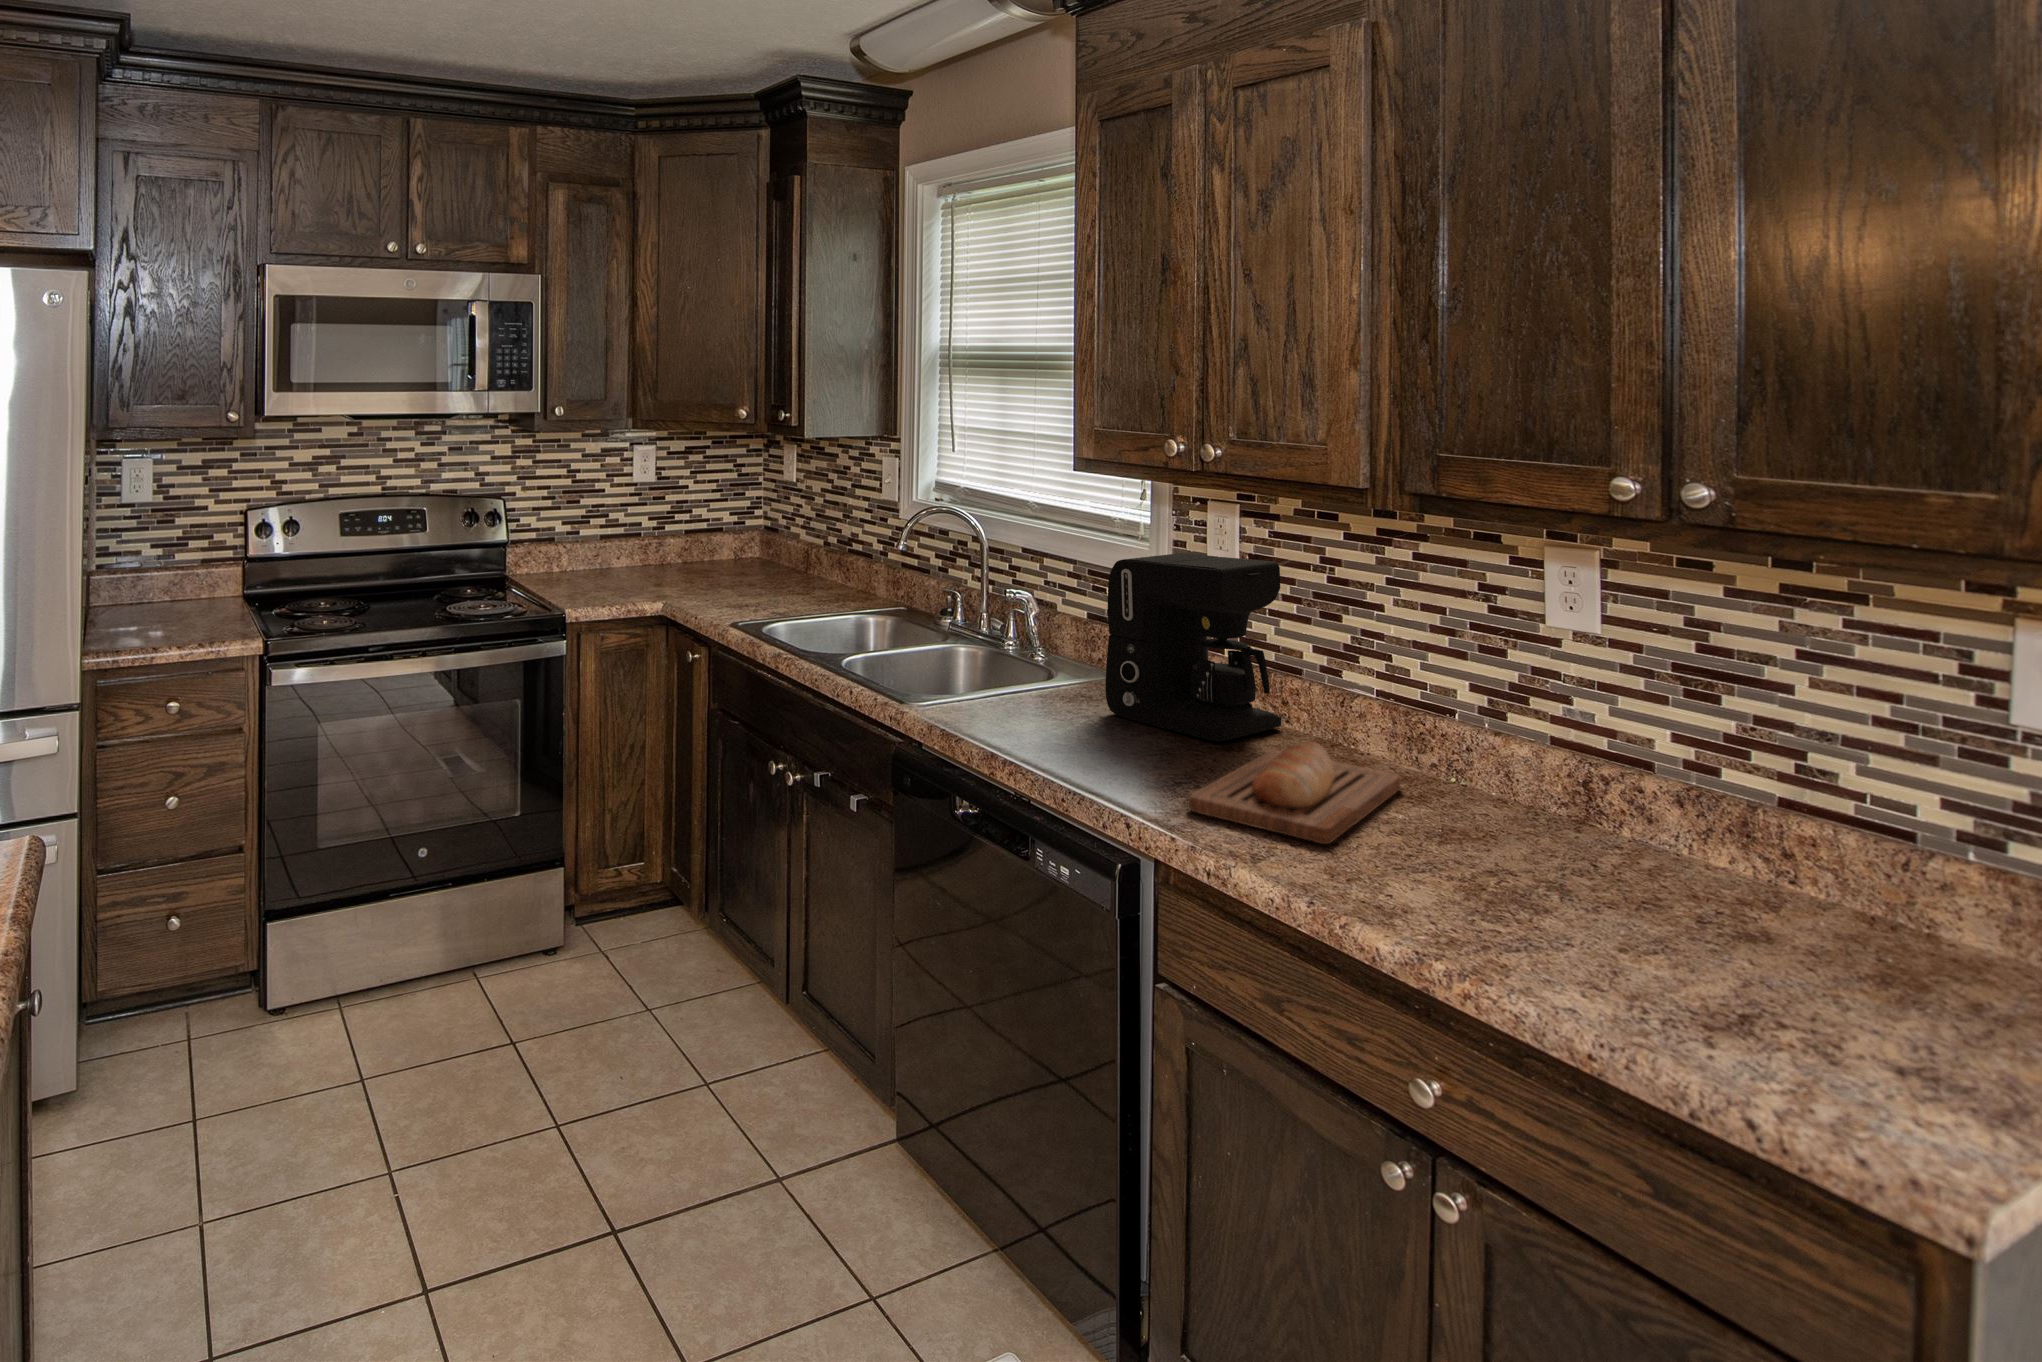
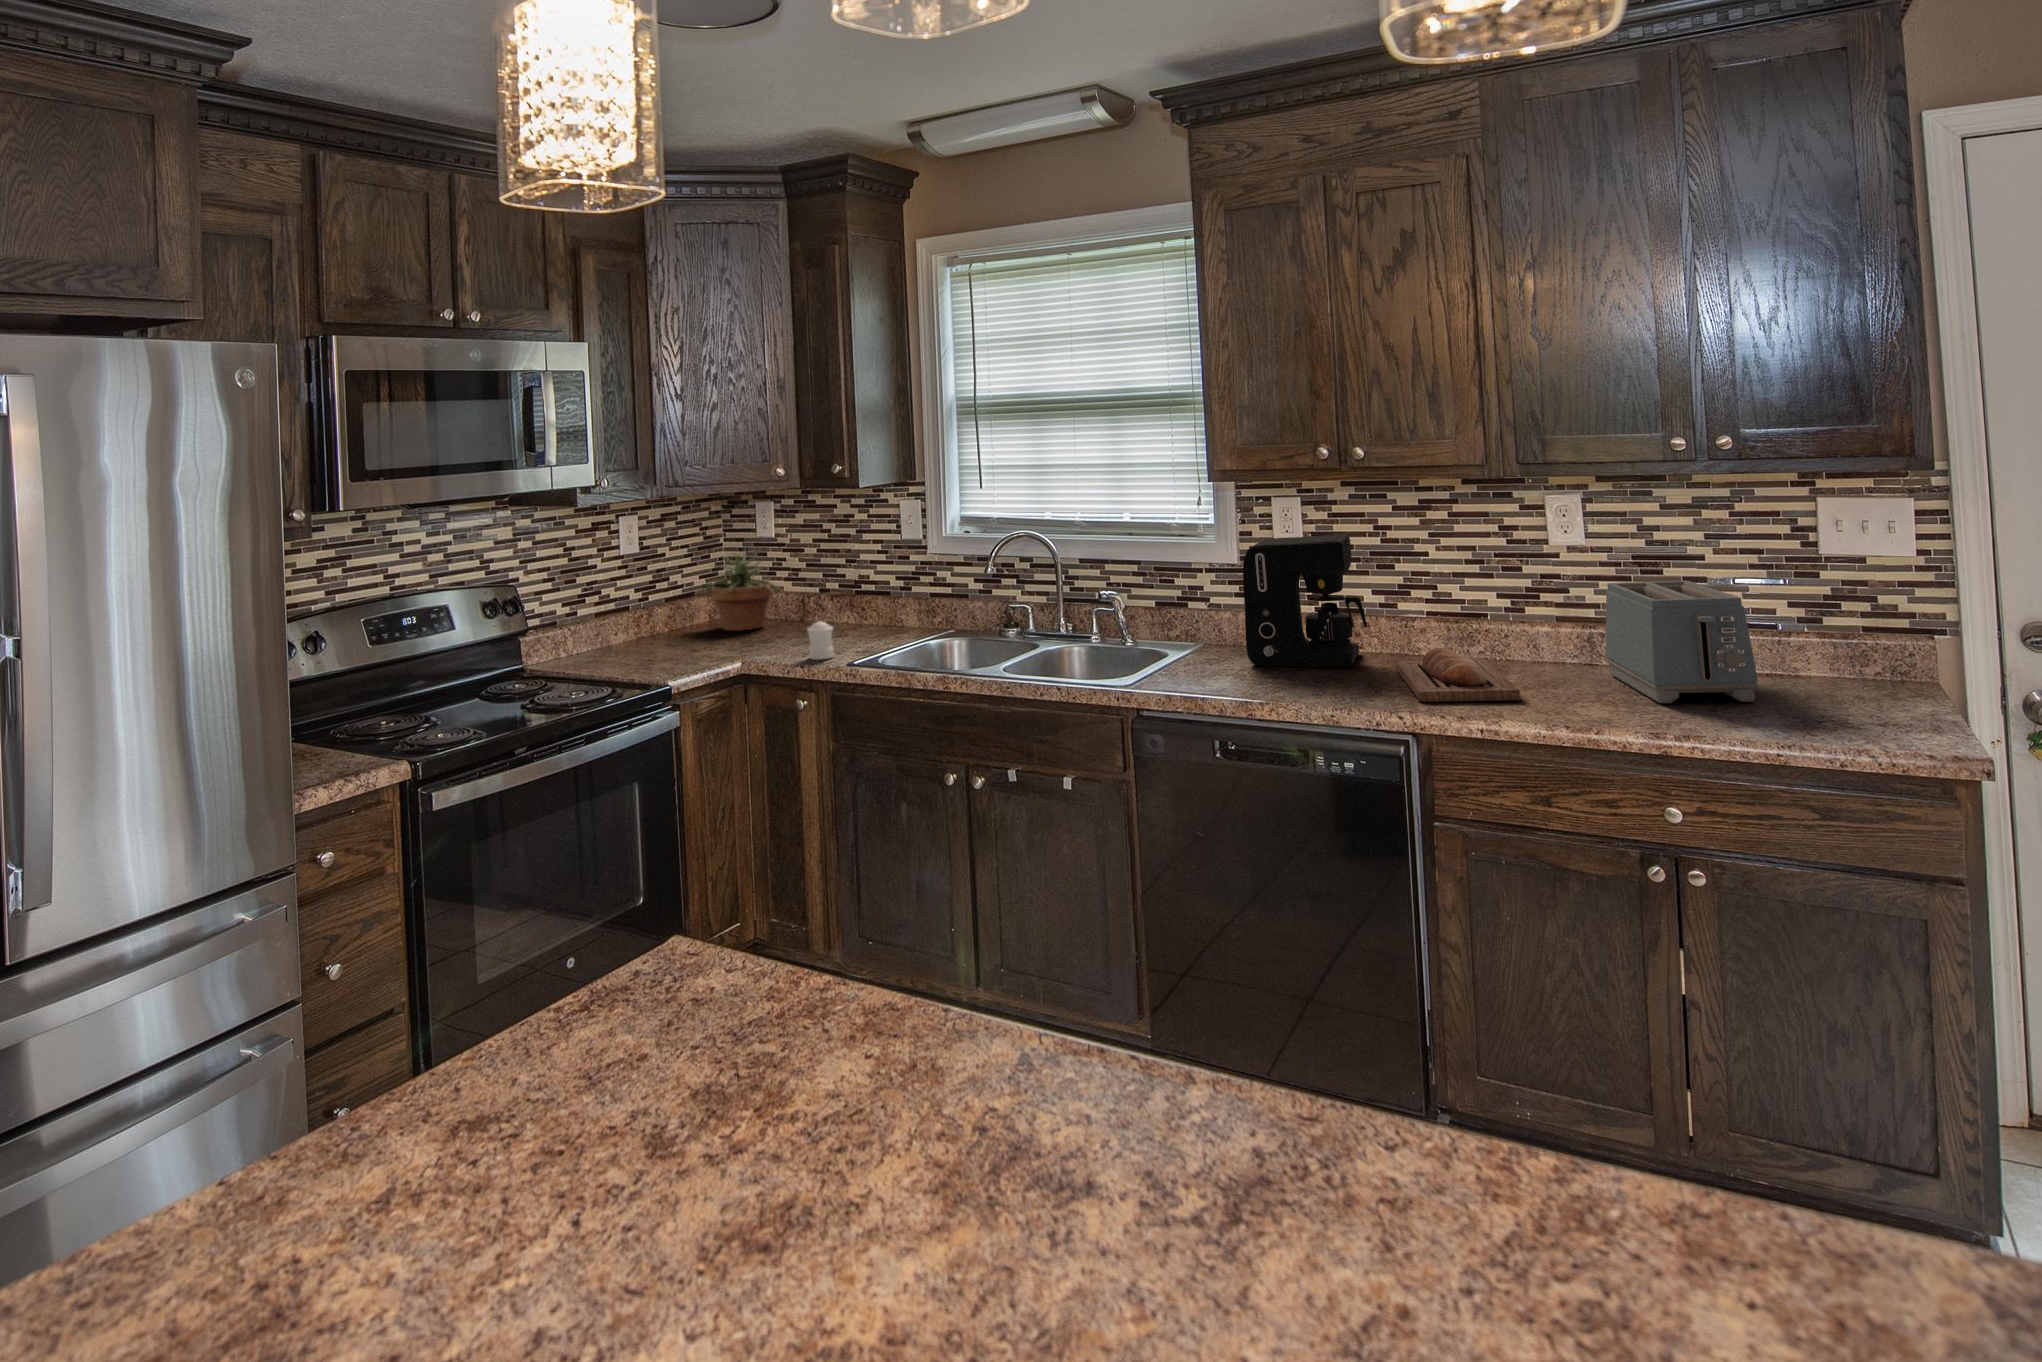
potted plant: none [707,489,785,574] -> present [705,550,779,631]
salt shaker: none [720,574,748,615] -> present [808,621,834,660]
toaster: none [1527,698,1746,954] -> present [1605,581,1758,703]

